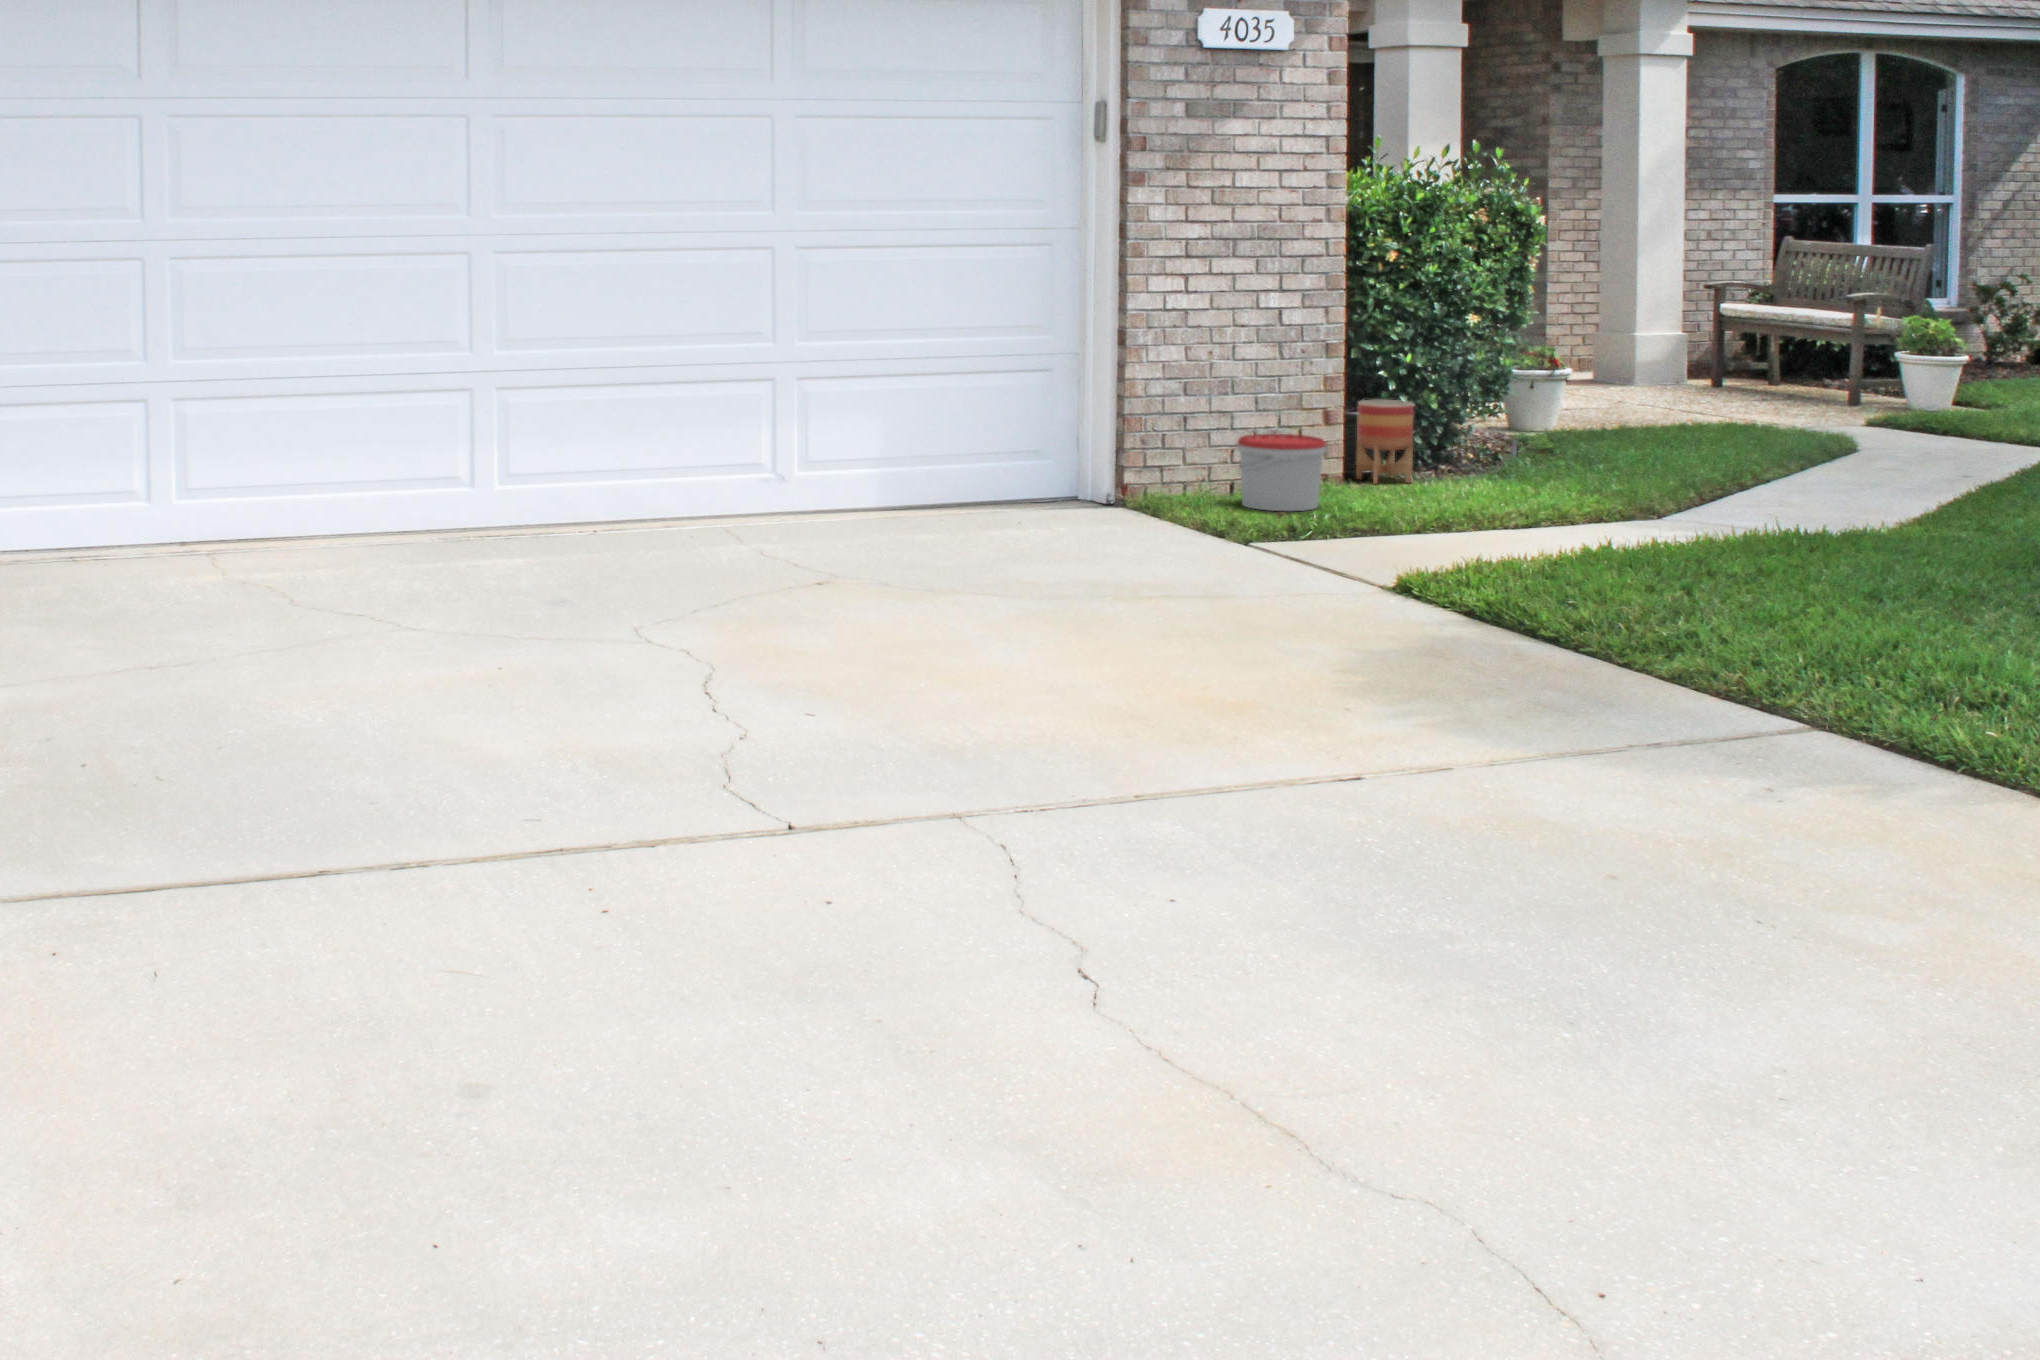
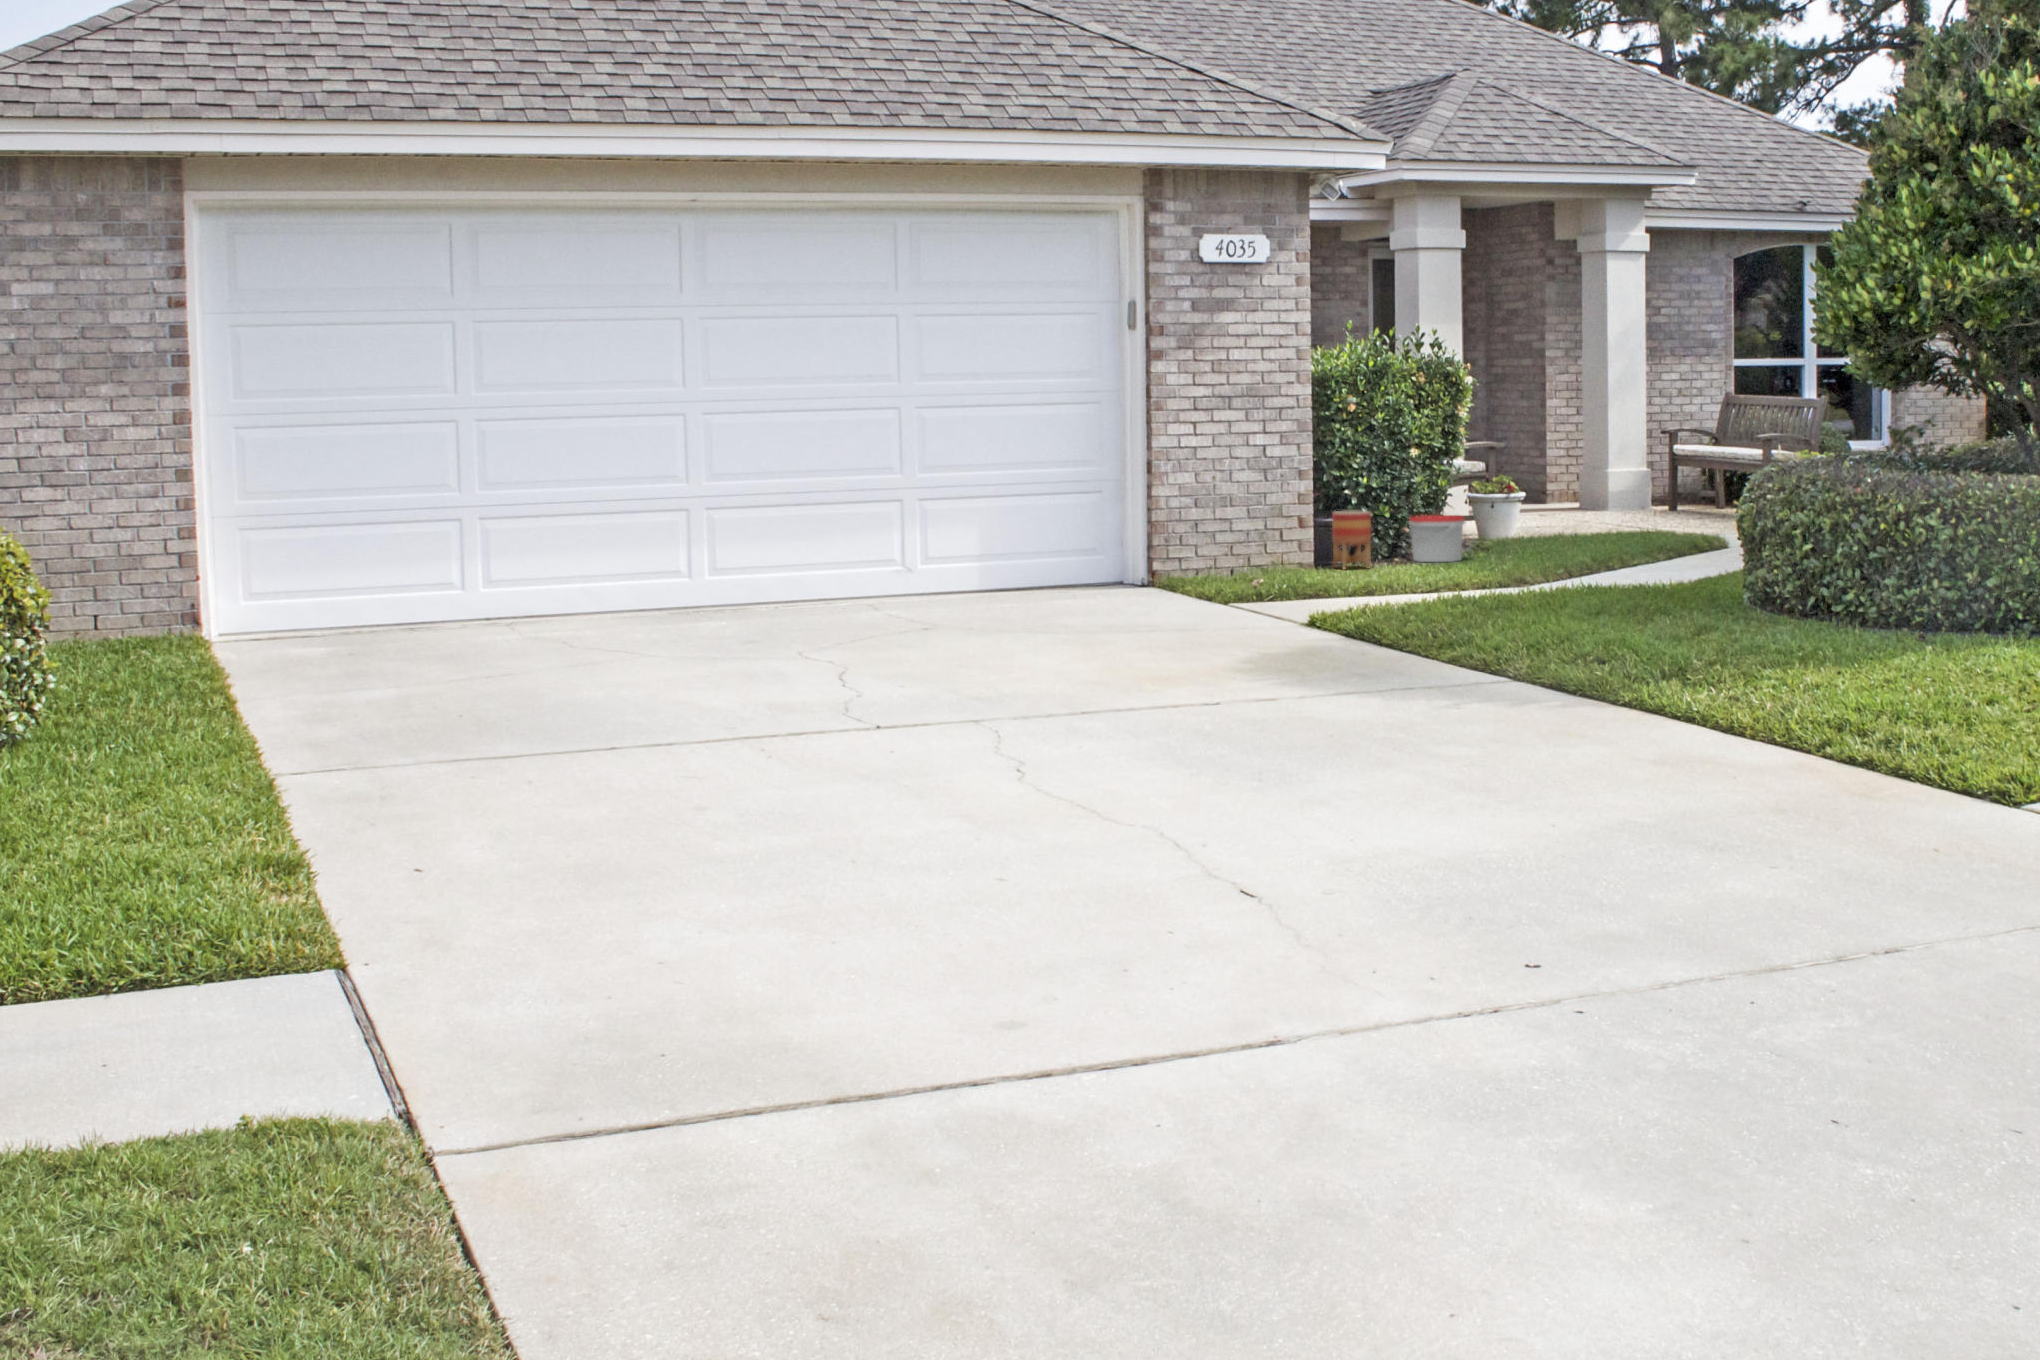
bucket: present [1237,434,1326,511] -> present [1409,515,1466,562]

